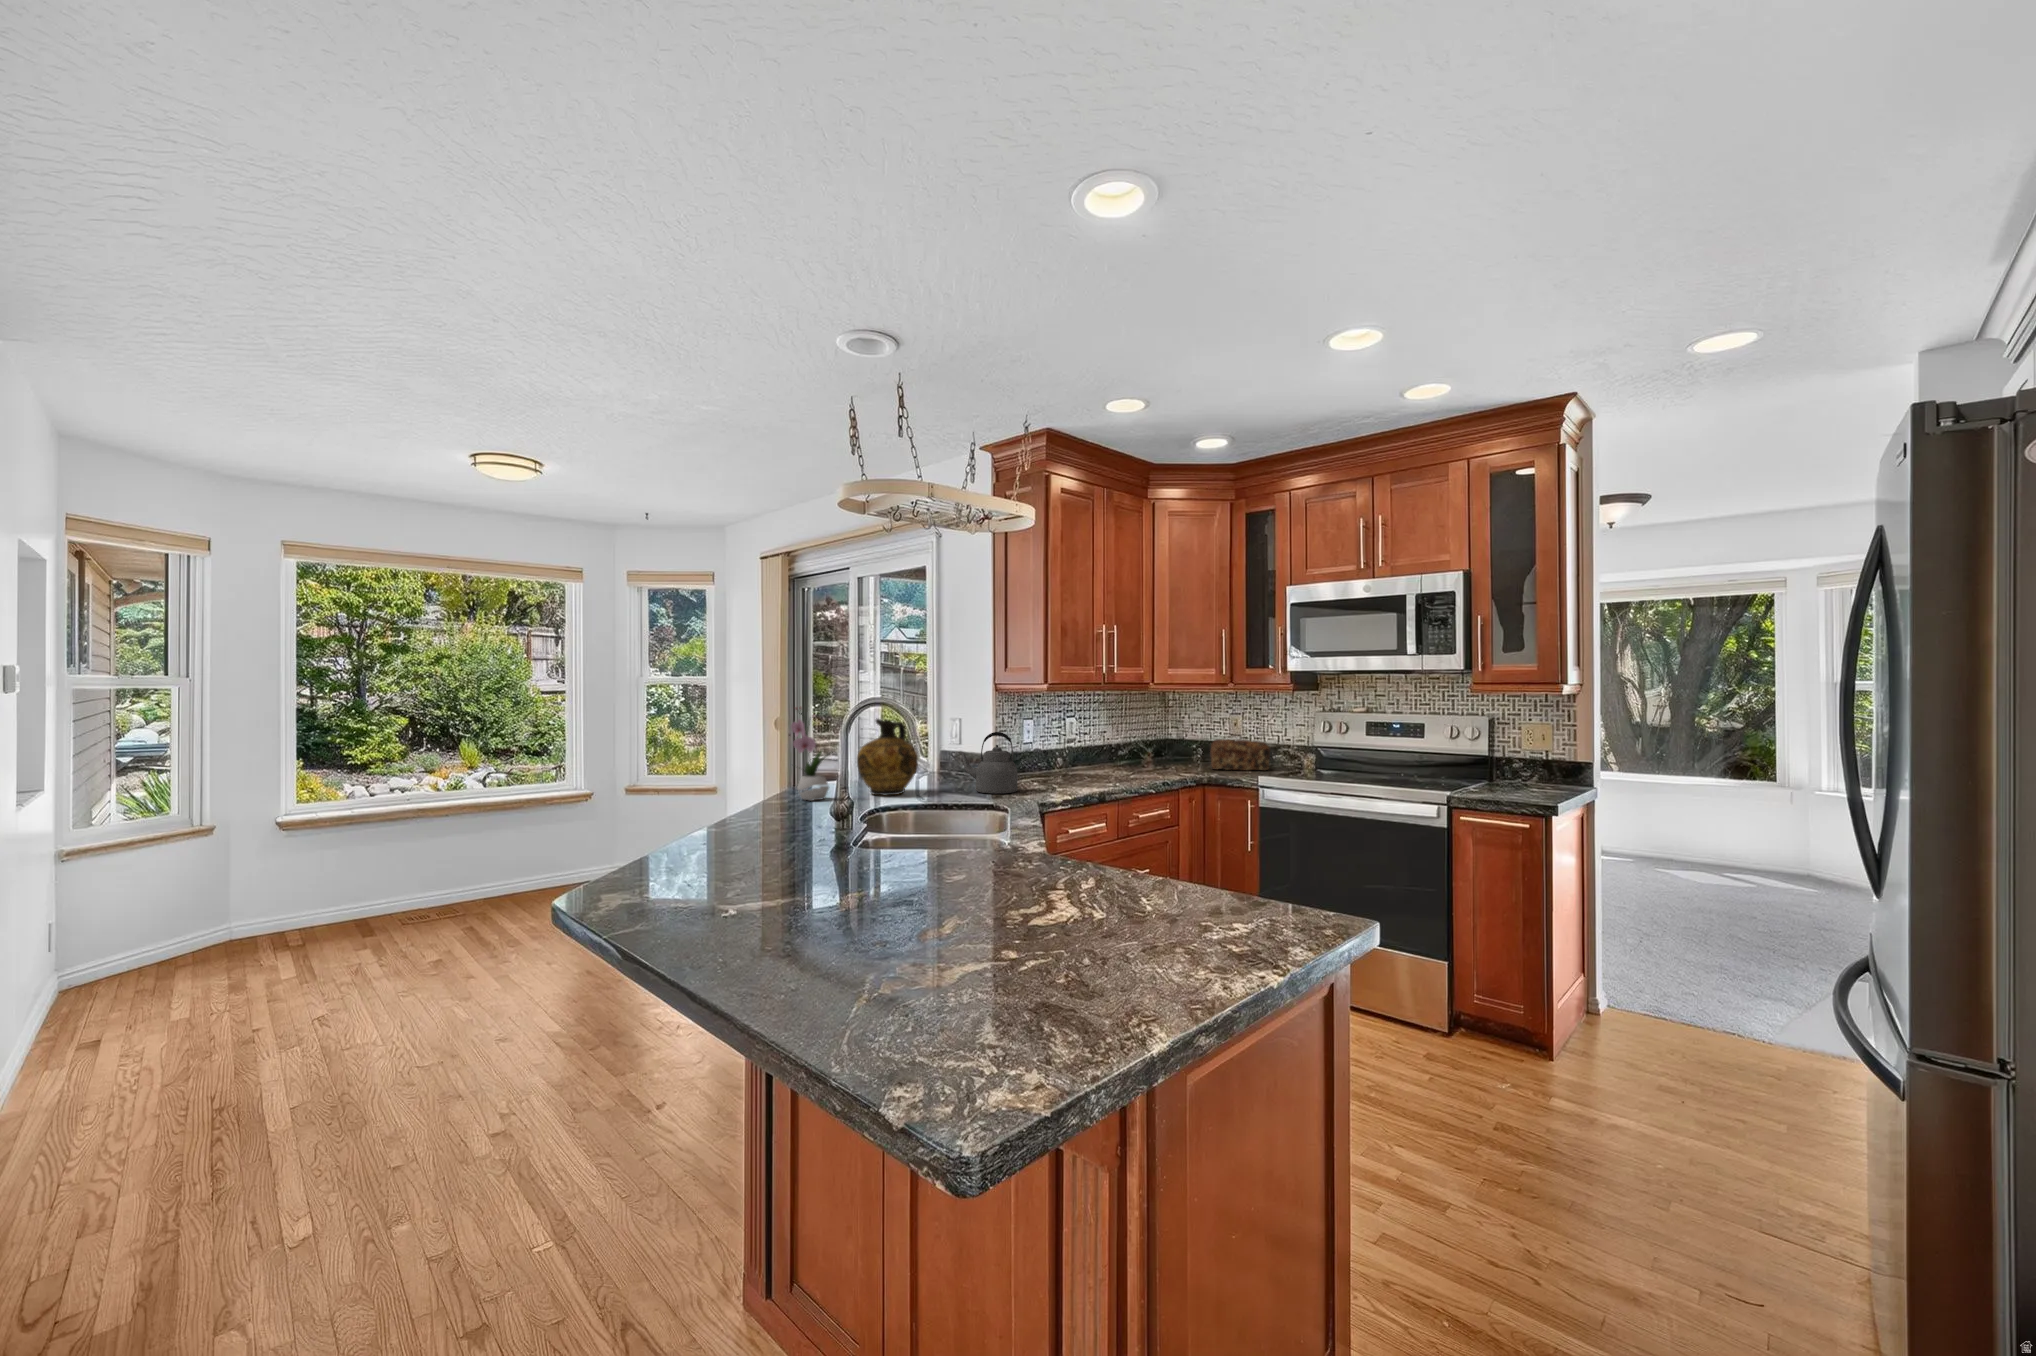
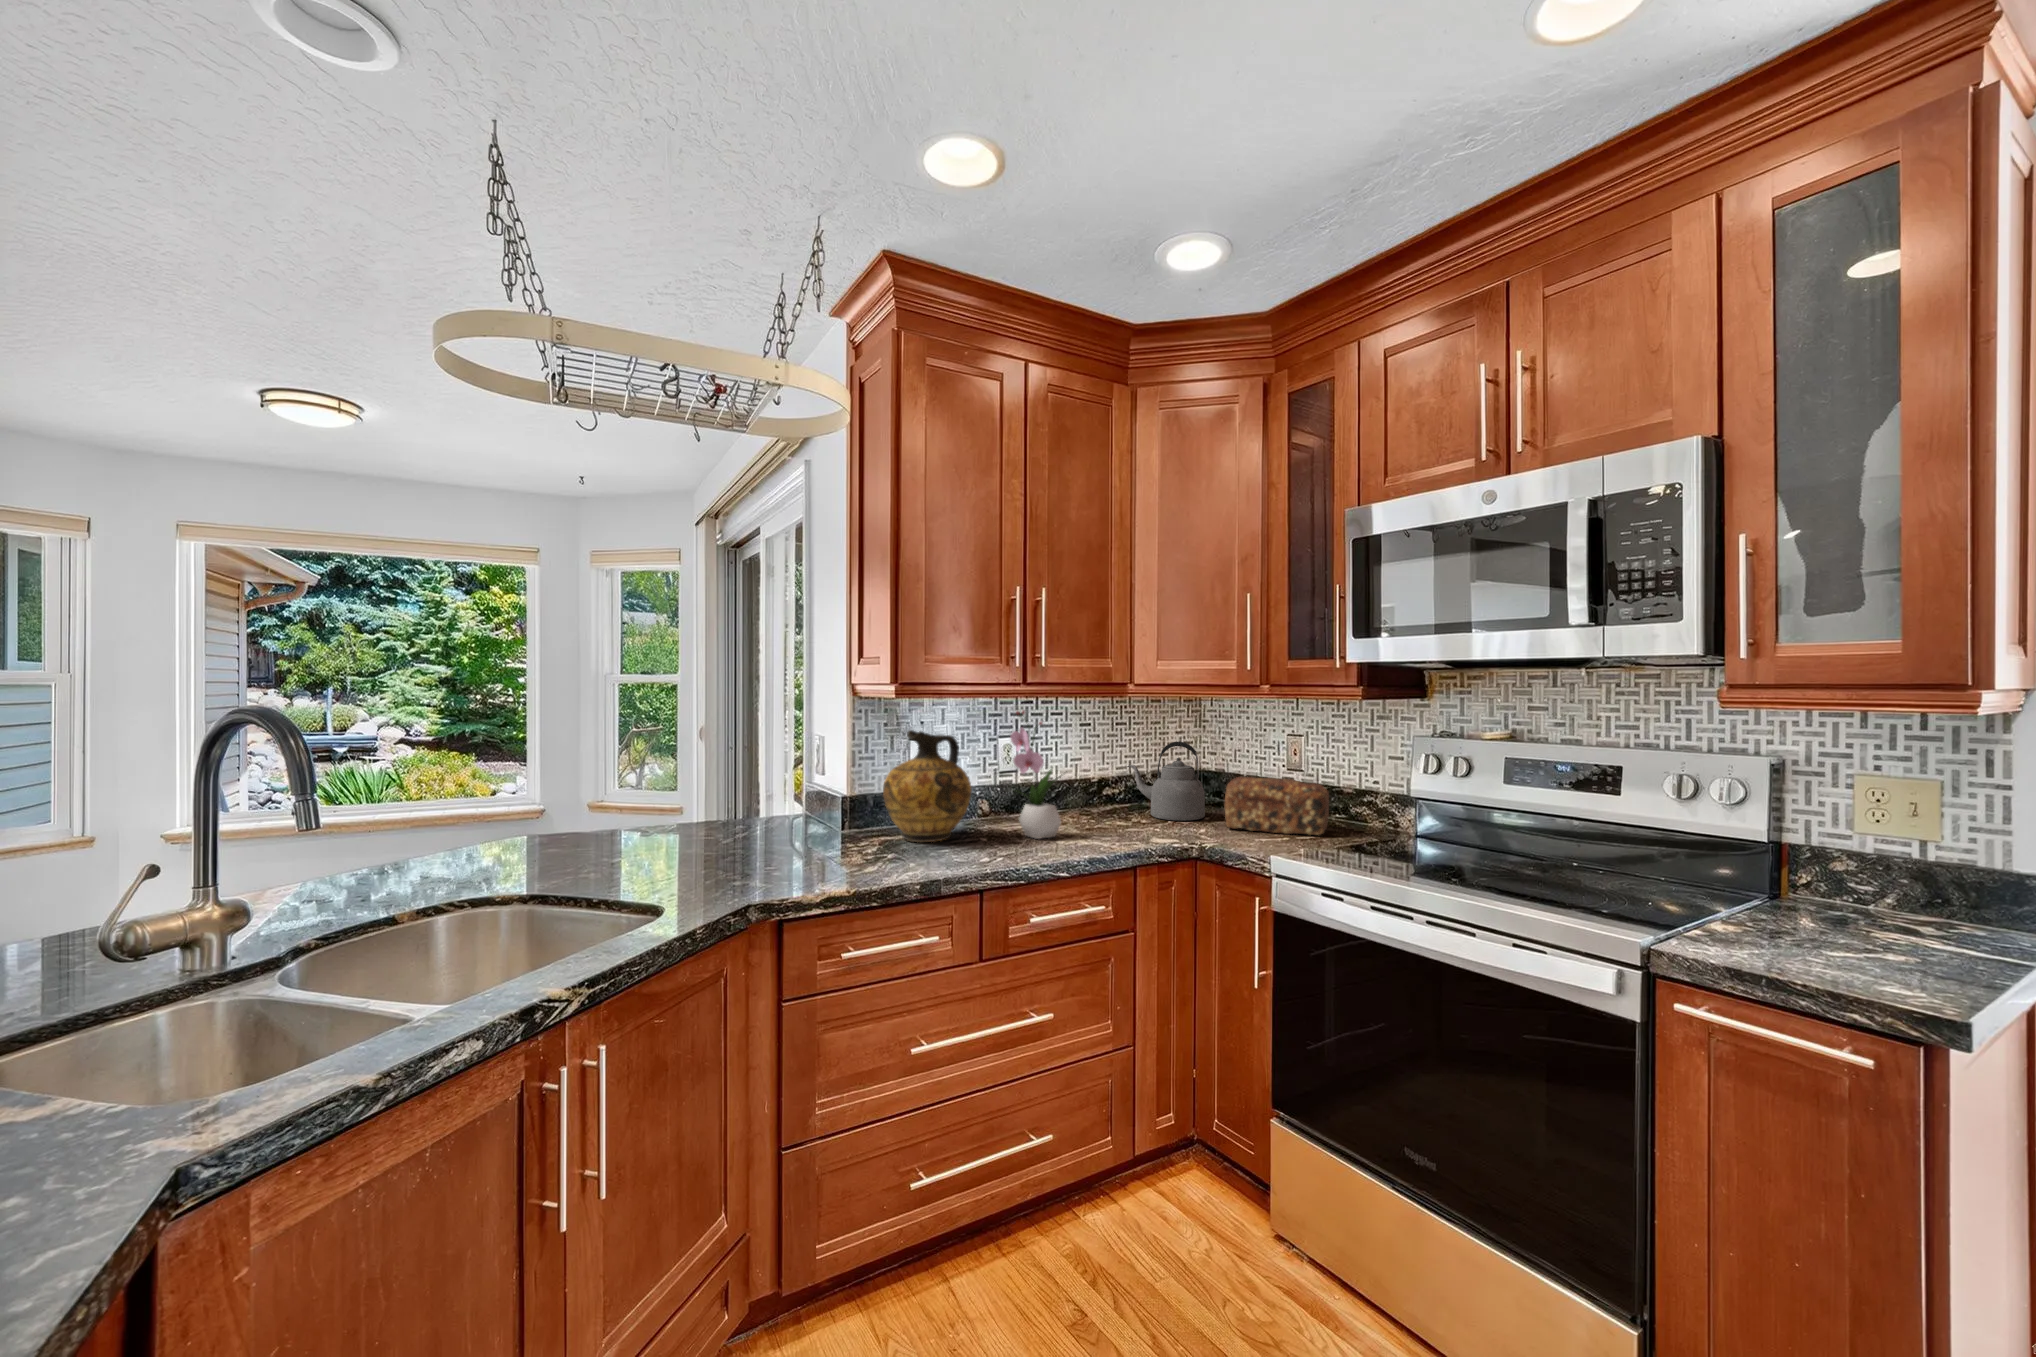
flower arrangement: present [791,707,829,801] -> present [1010,711,1062,839]
ceramic jug: present [857,719,918,795] -> present [883,730,971,842]
kettle: present [957,732,1018,794] -> present [1127,741,1205,821]

